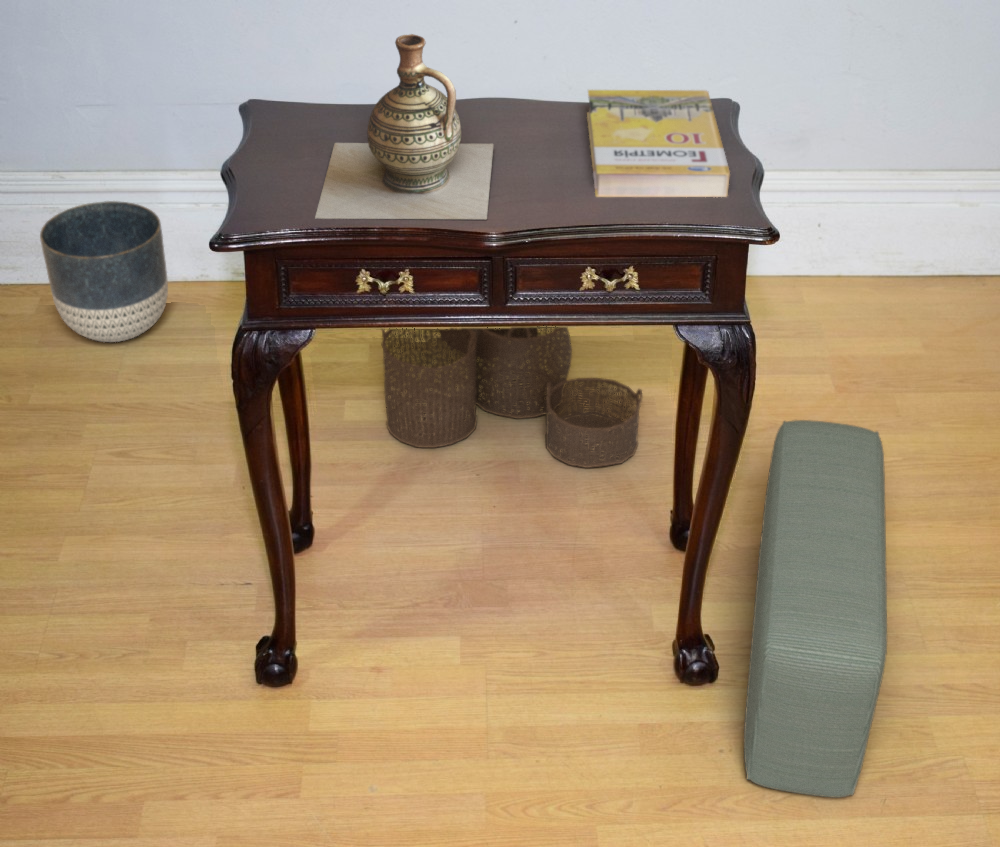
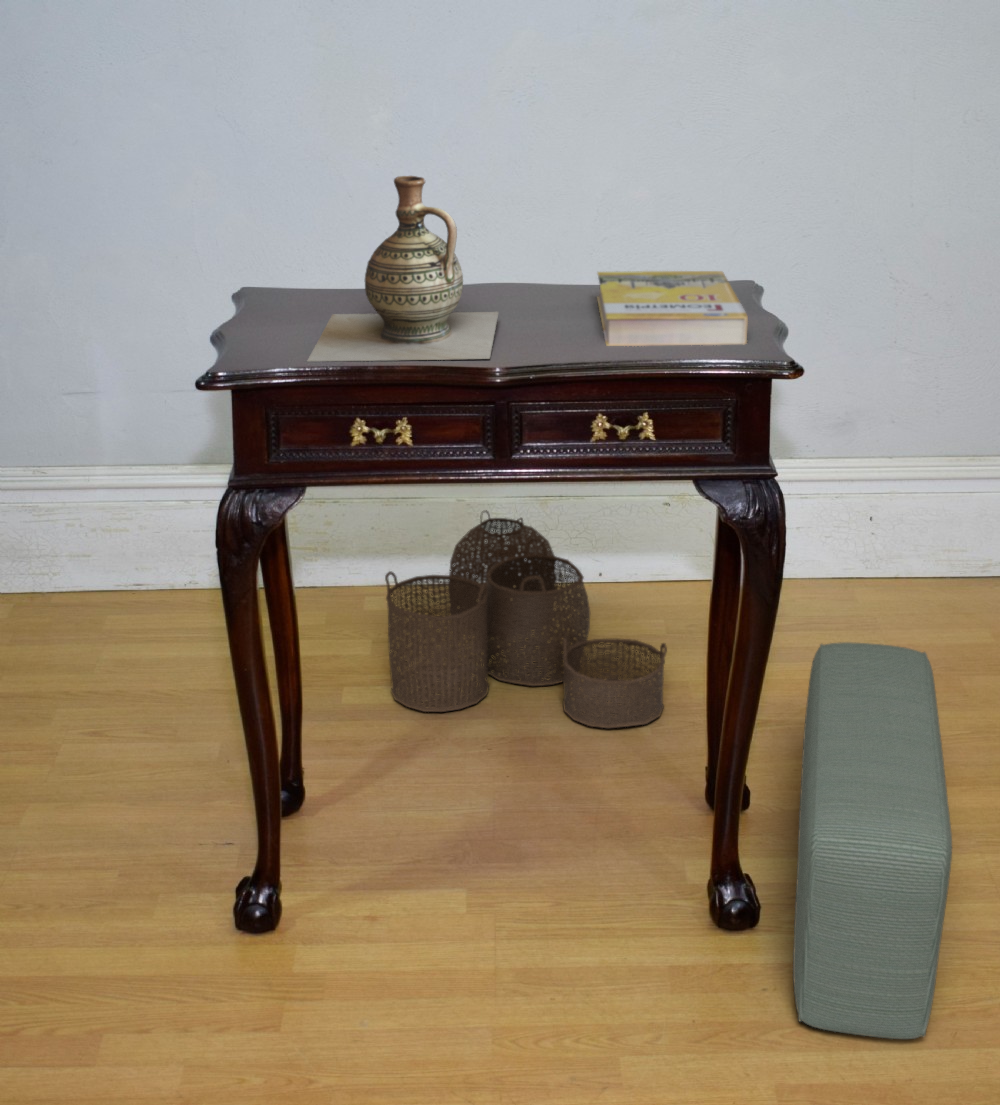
planter: present [40,201,168,342] -> none [33,480,165,623]

